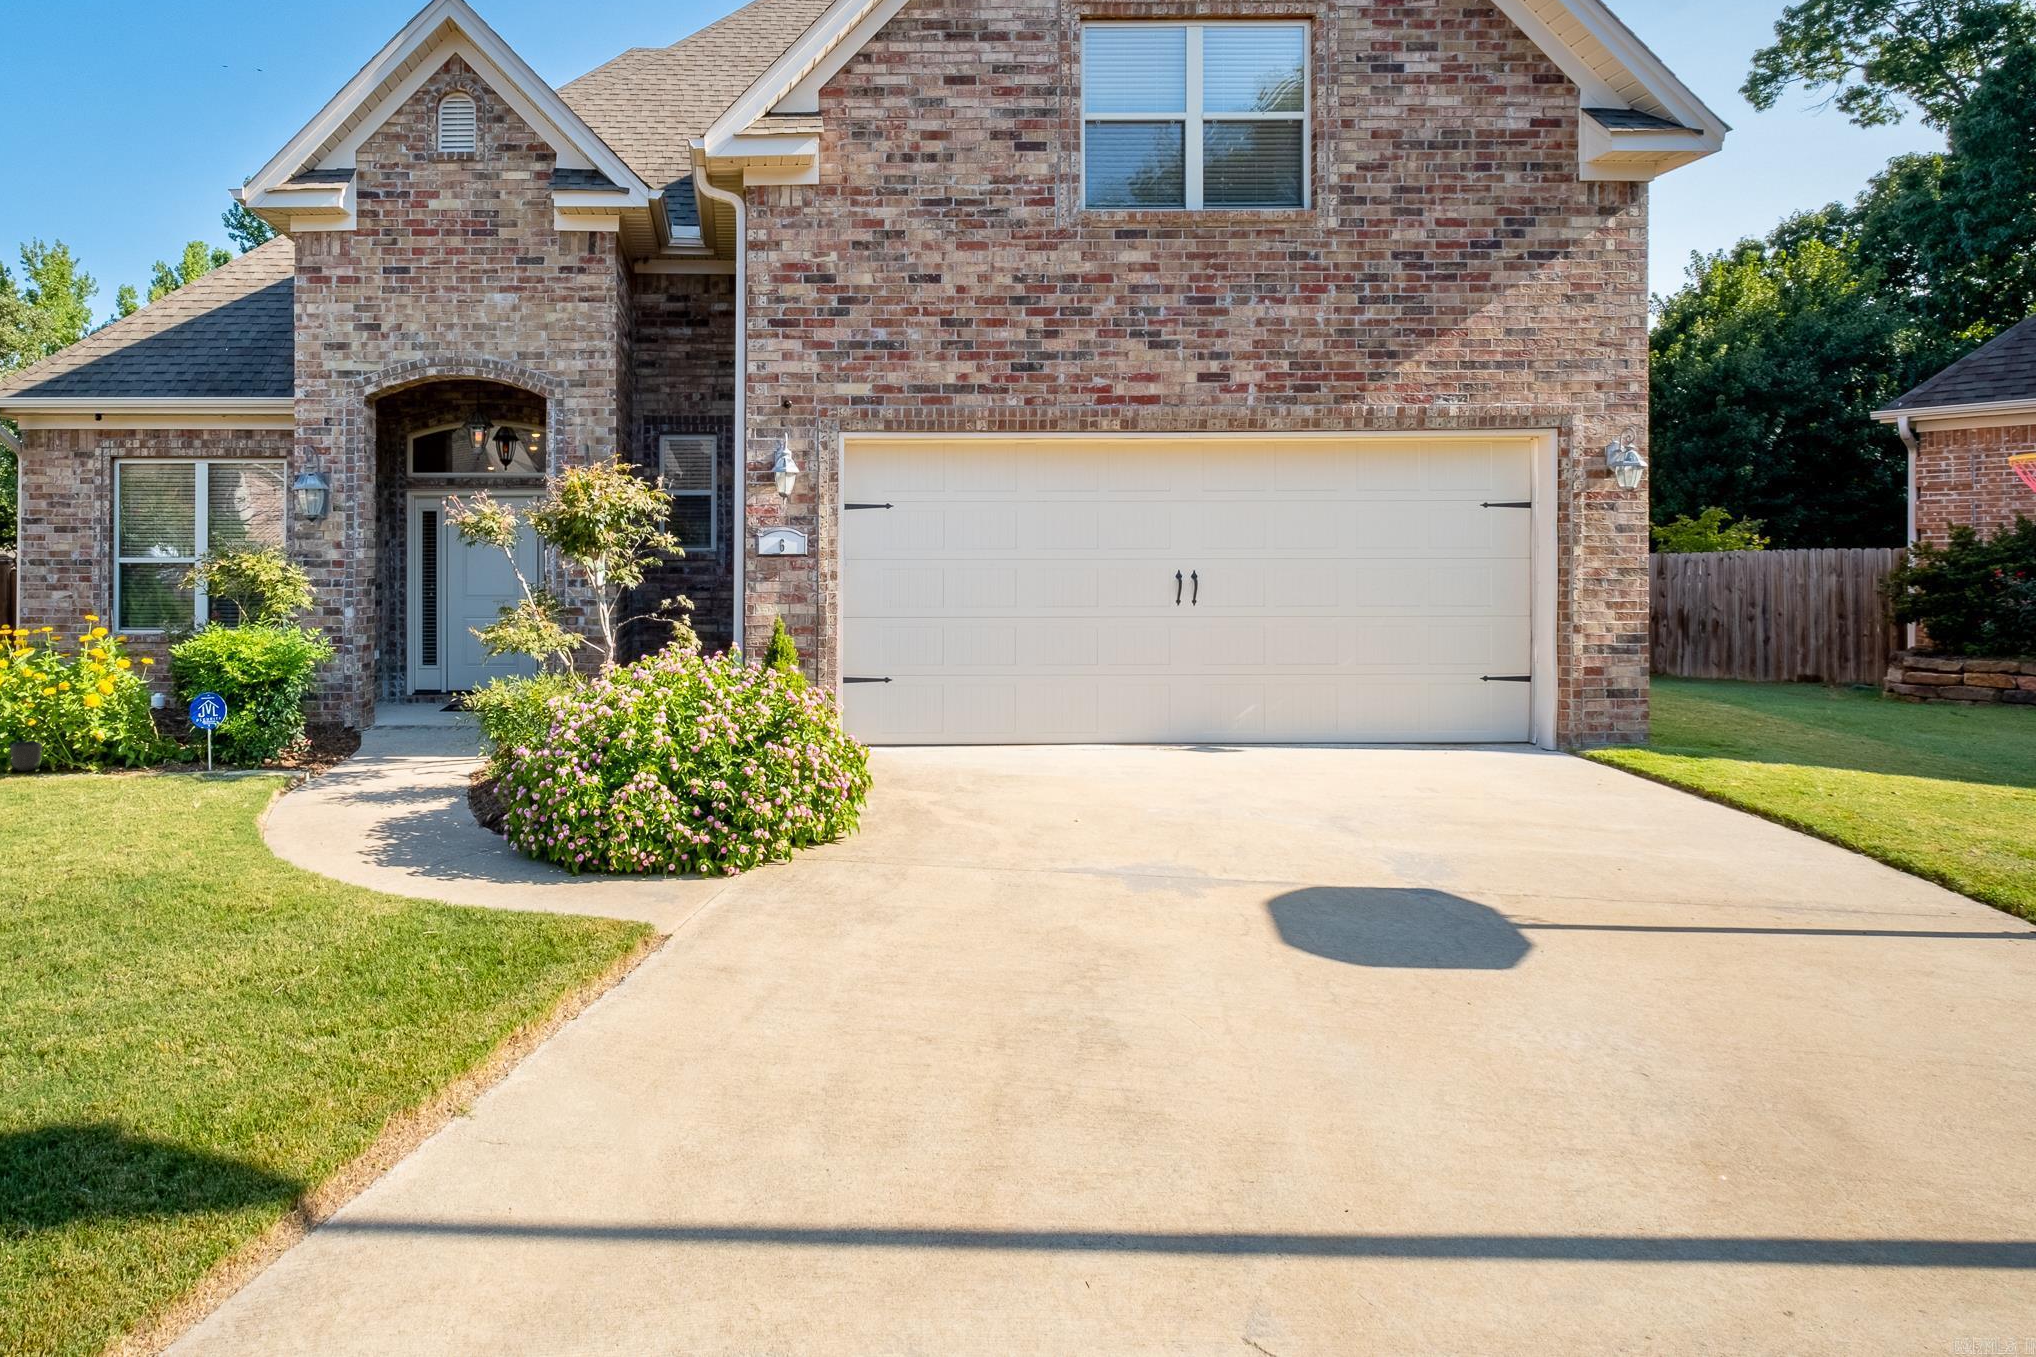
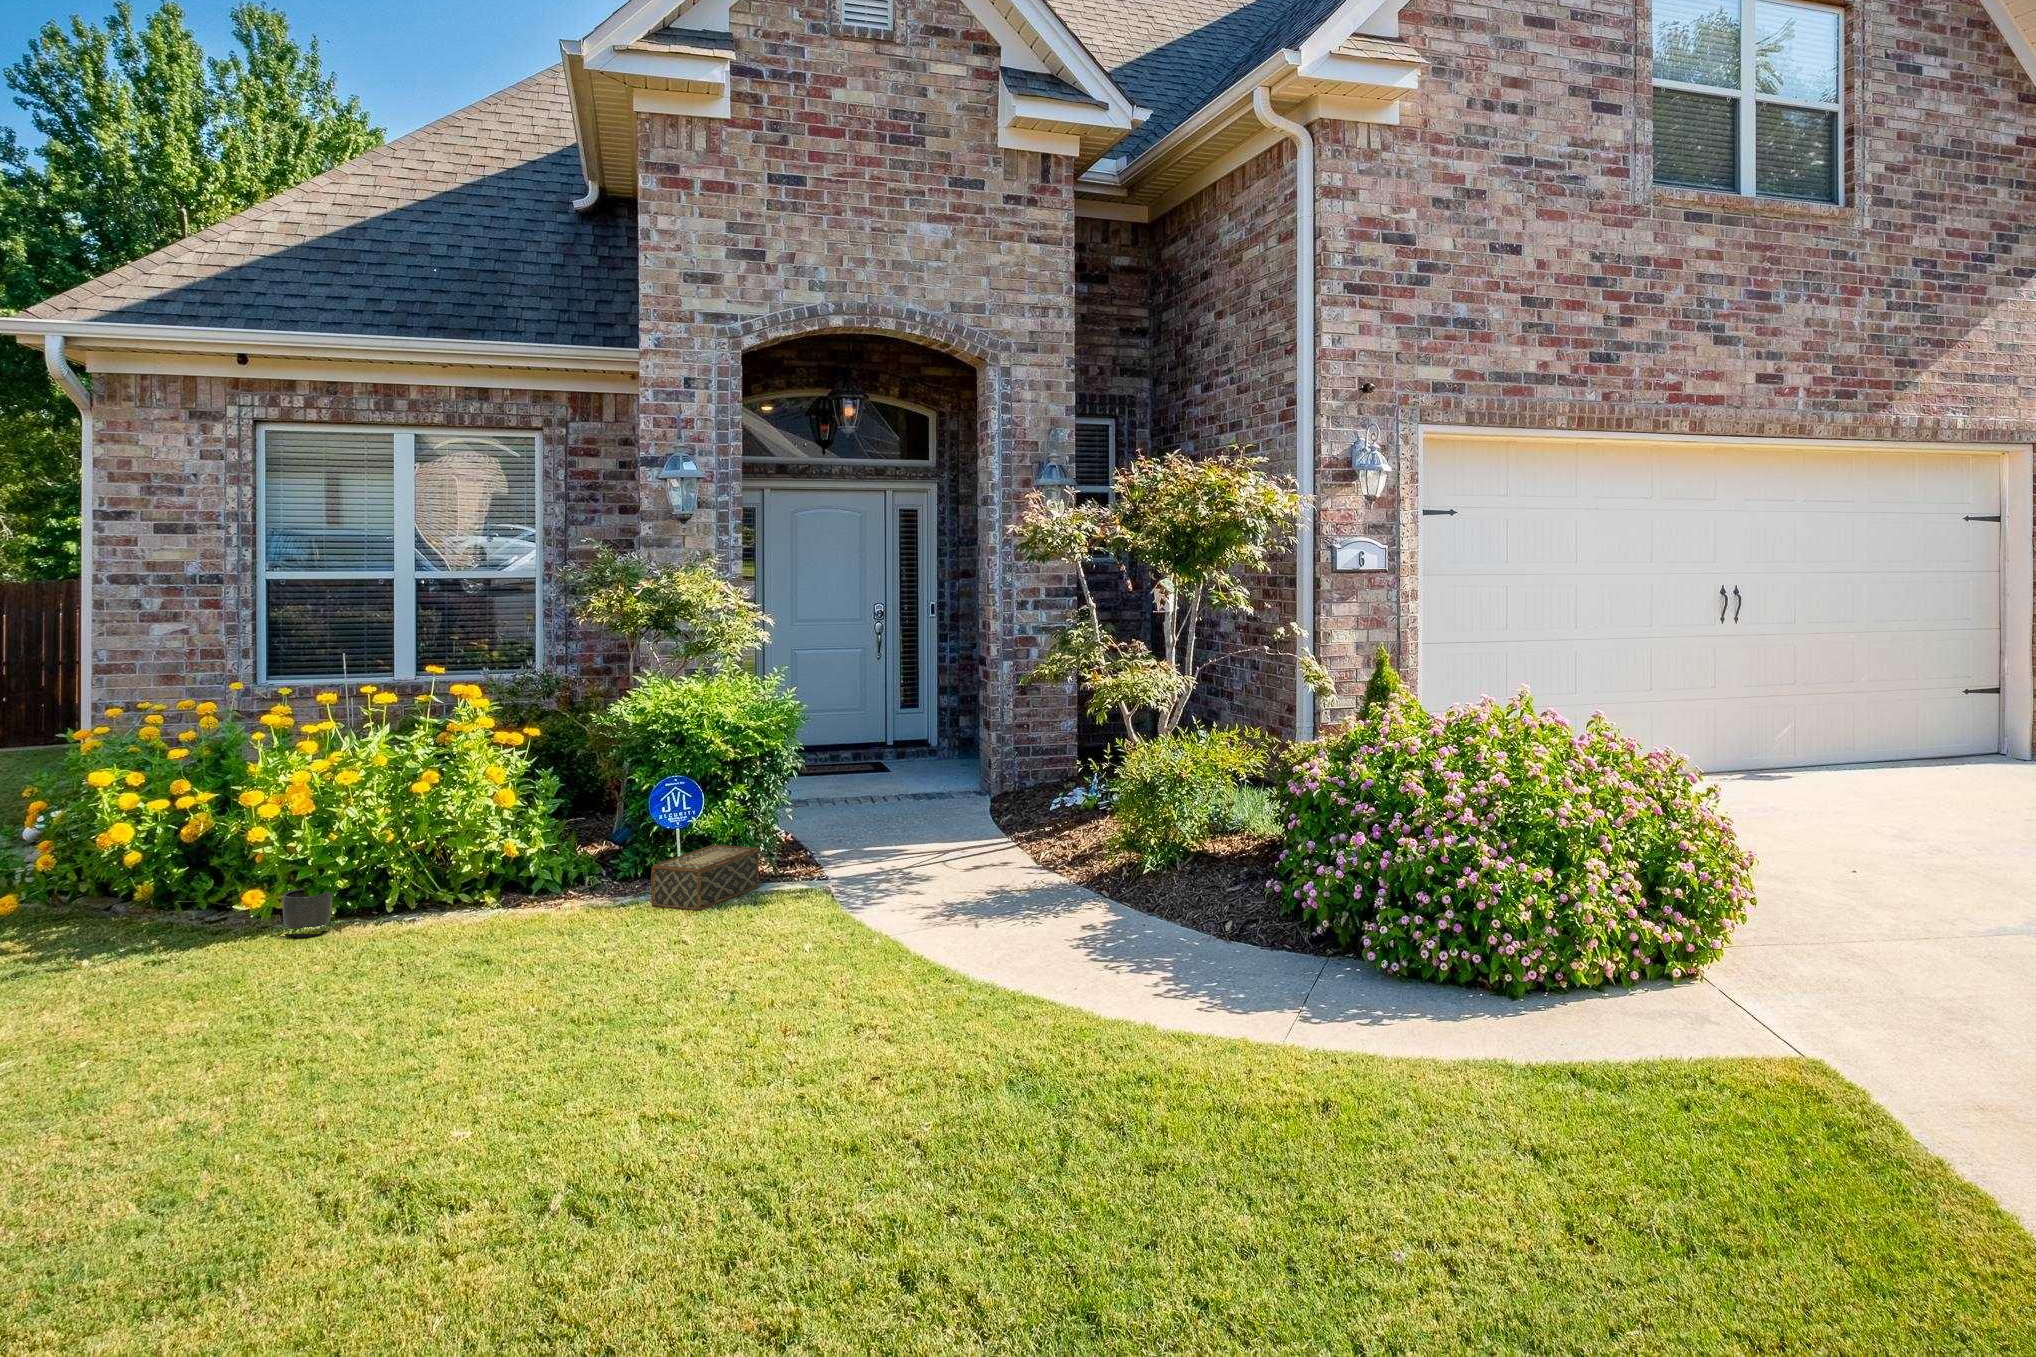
woven basket: none [221,733,303,776] -> present [651,845,759,911]

